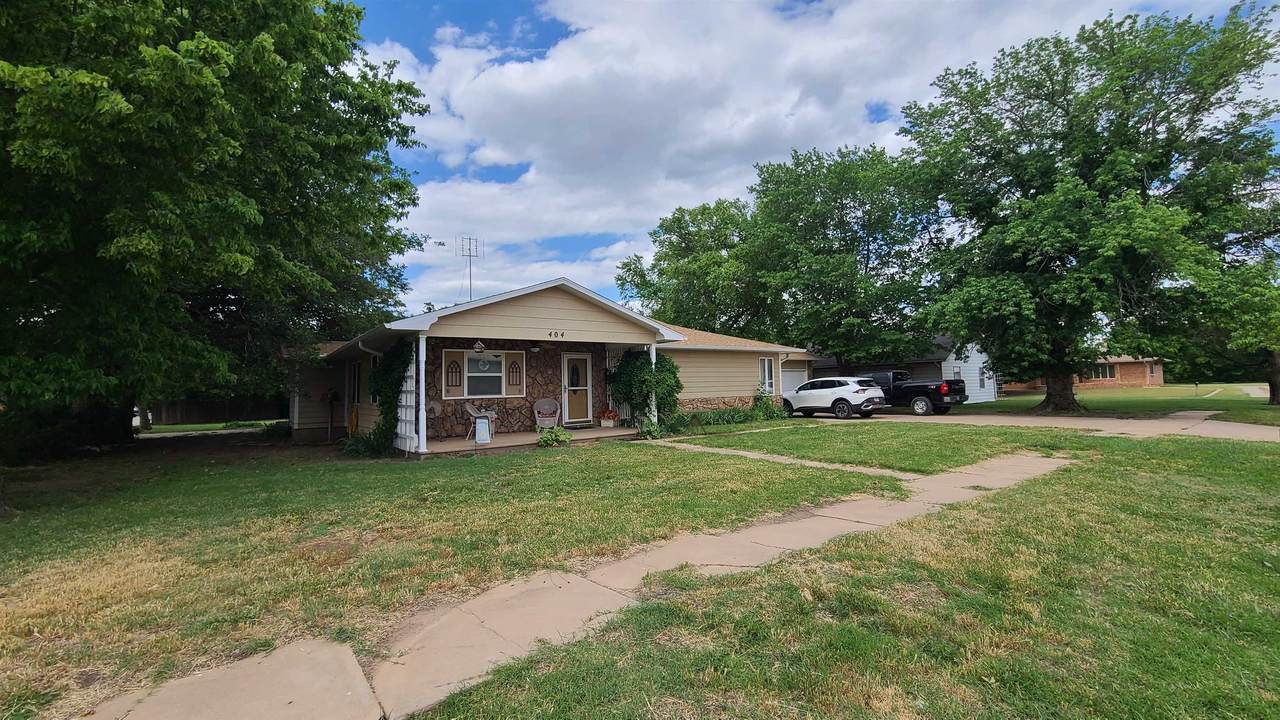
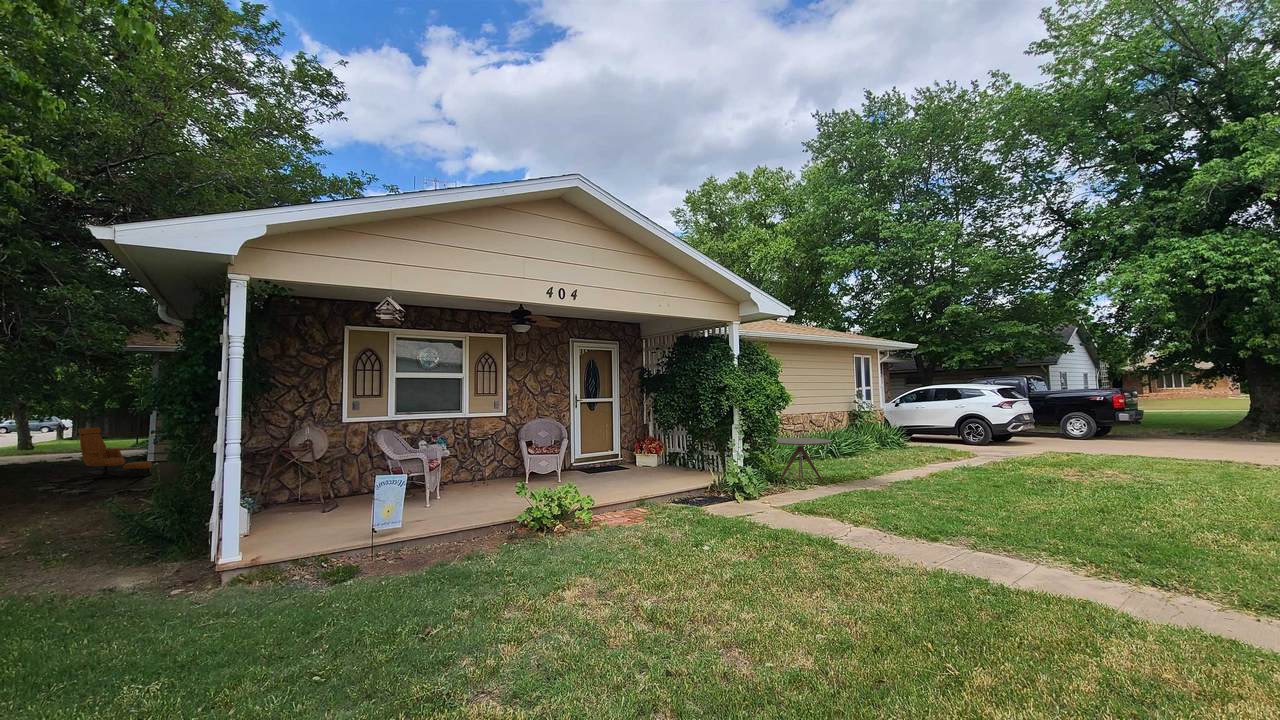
lounge chair: none [258,408,301,440] -> present [78,427,152,480]

